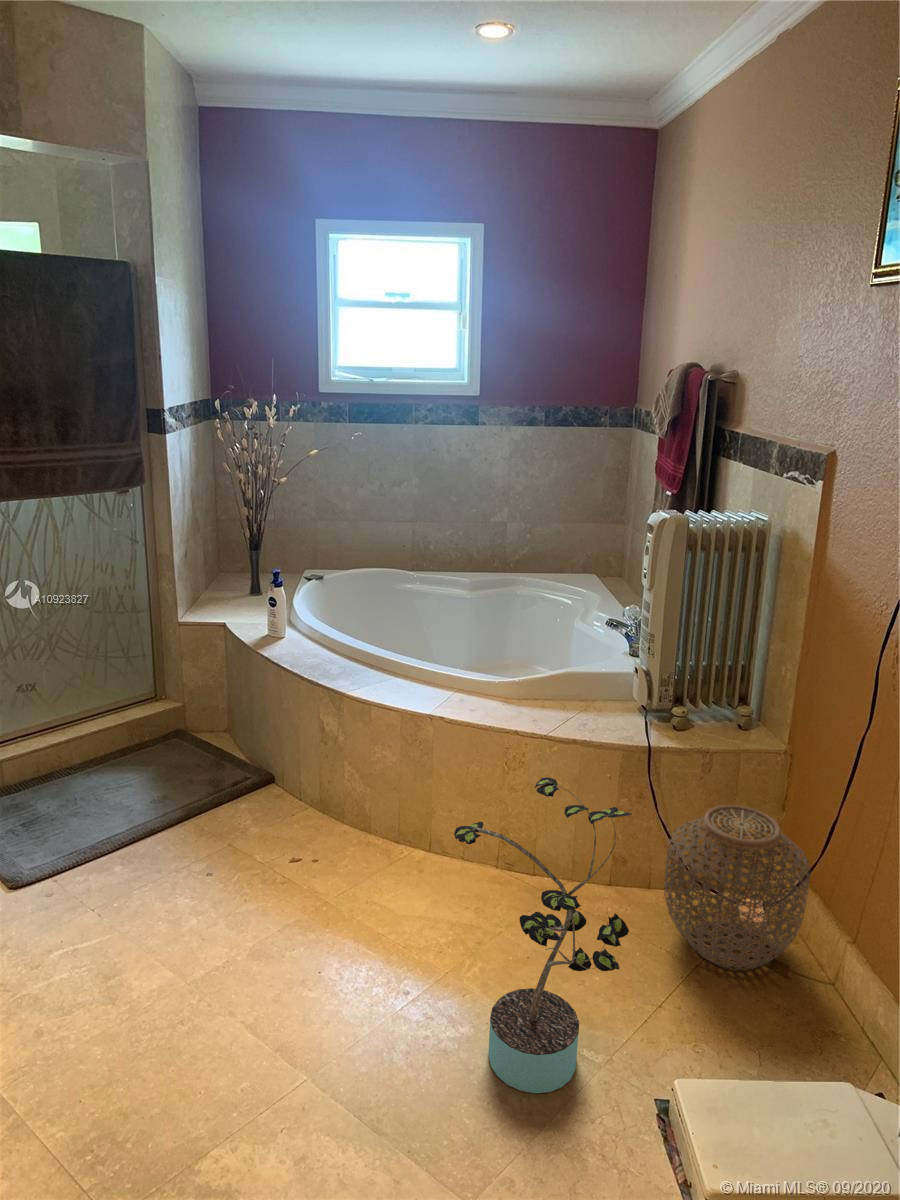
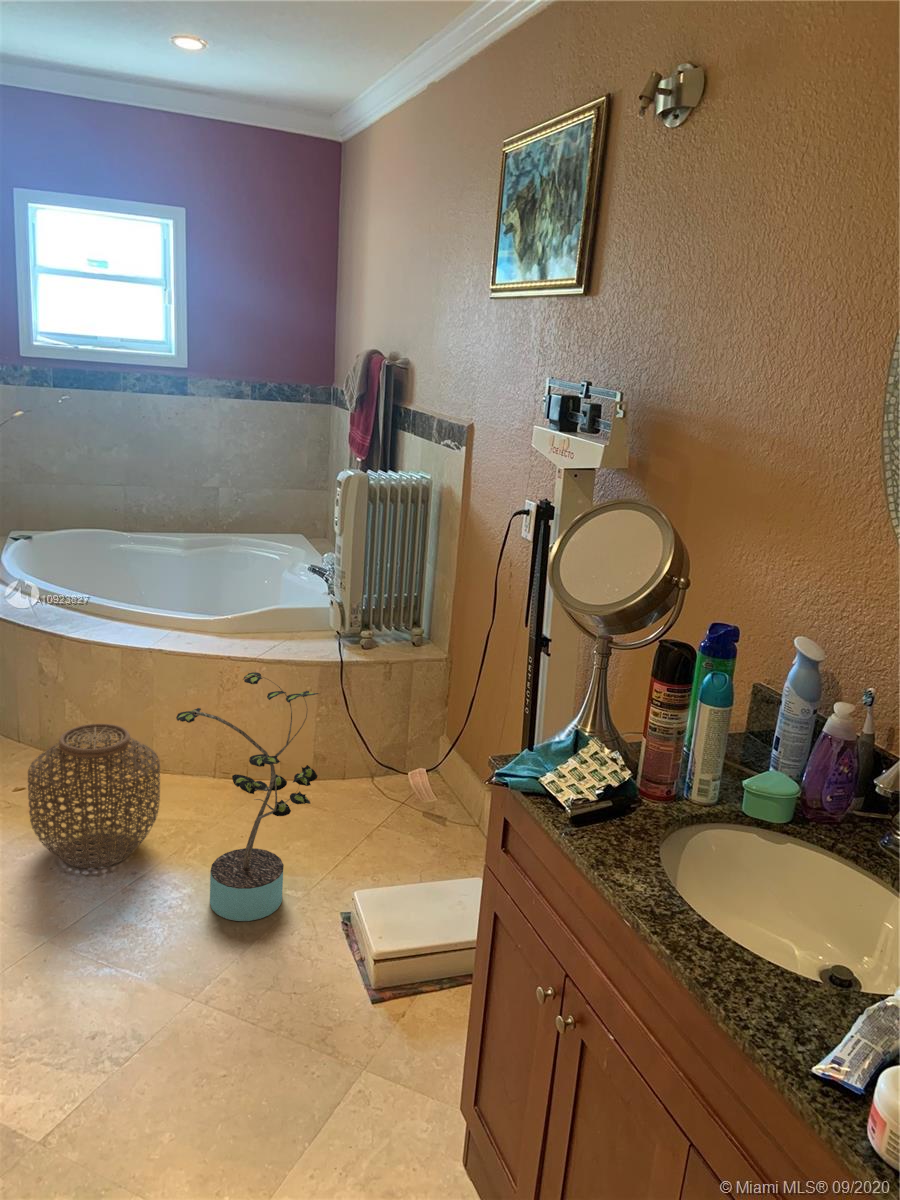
woven basket: present [664,805,810,970] -> present [28,724,160,868]

